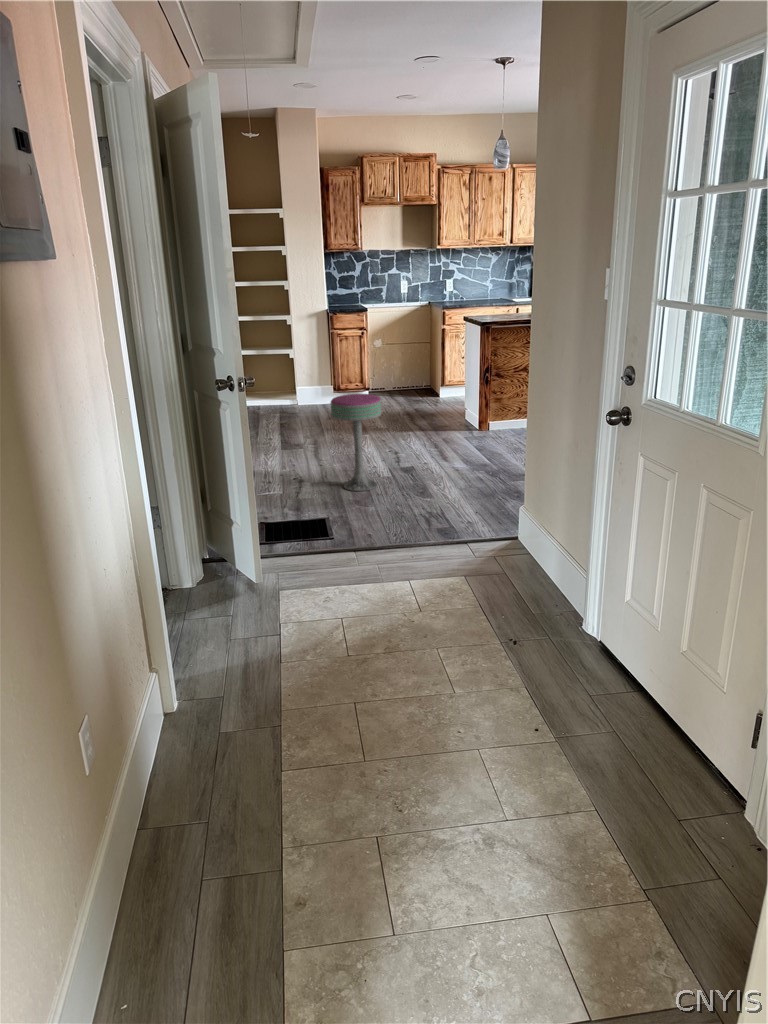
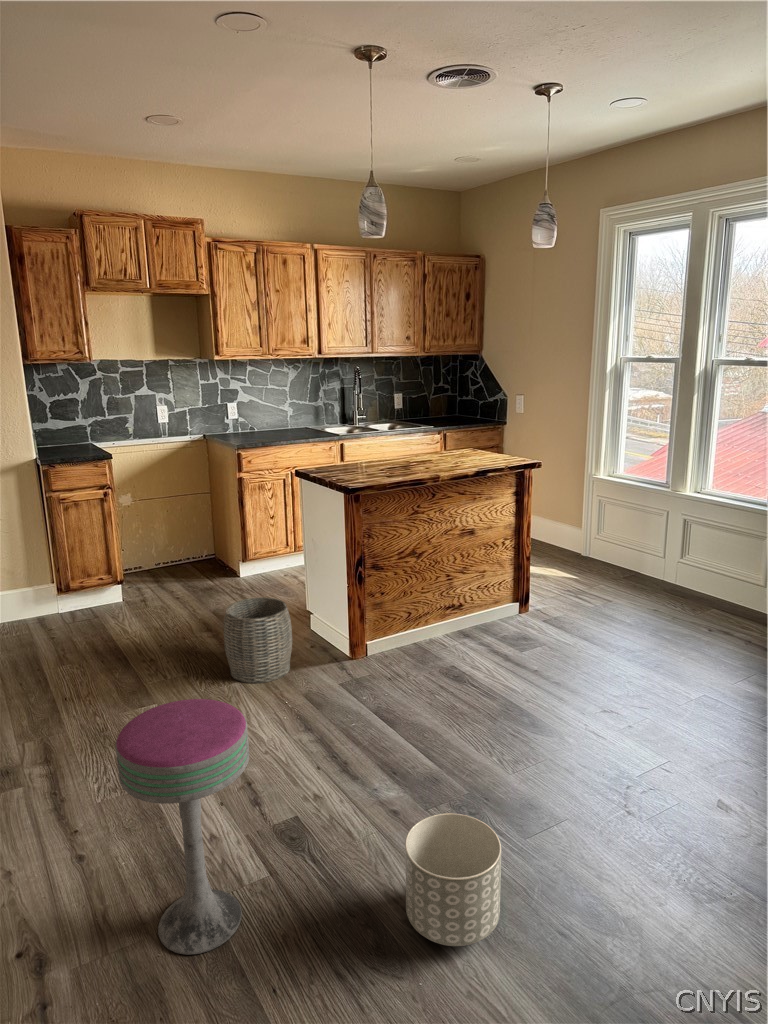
woven basket: none [409,390,446,434] -> present [224,597,292,683]
planter: none [438,455,479,500] -> present [405,813,501,946]

